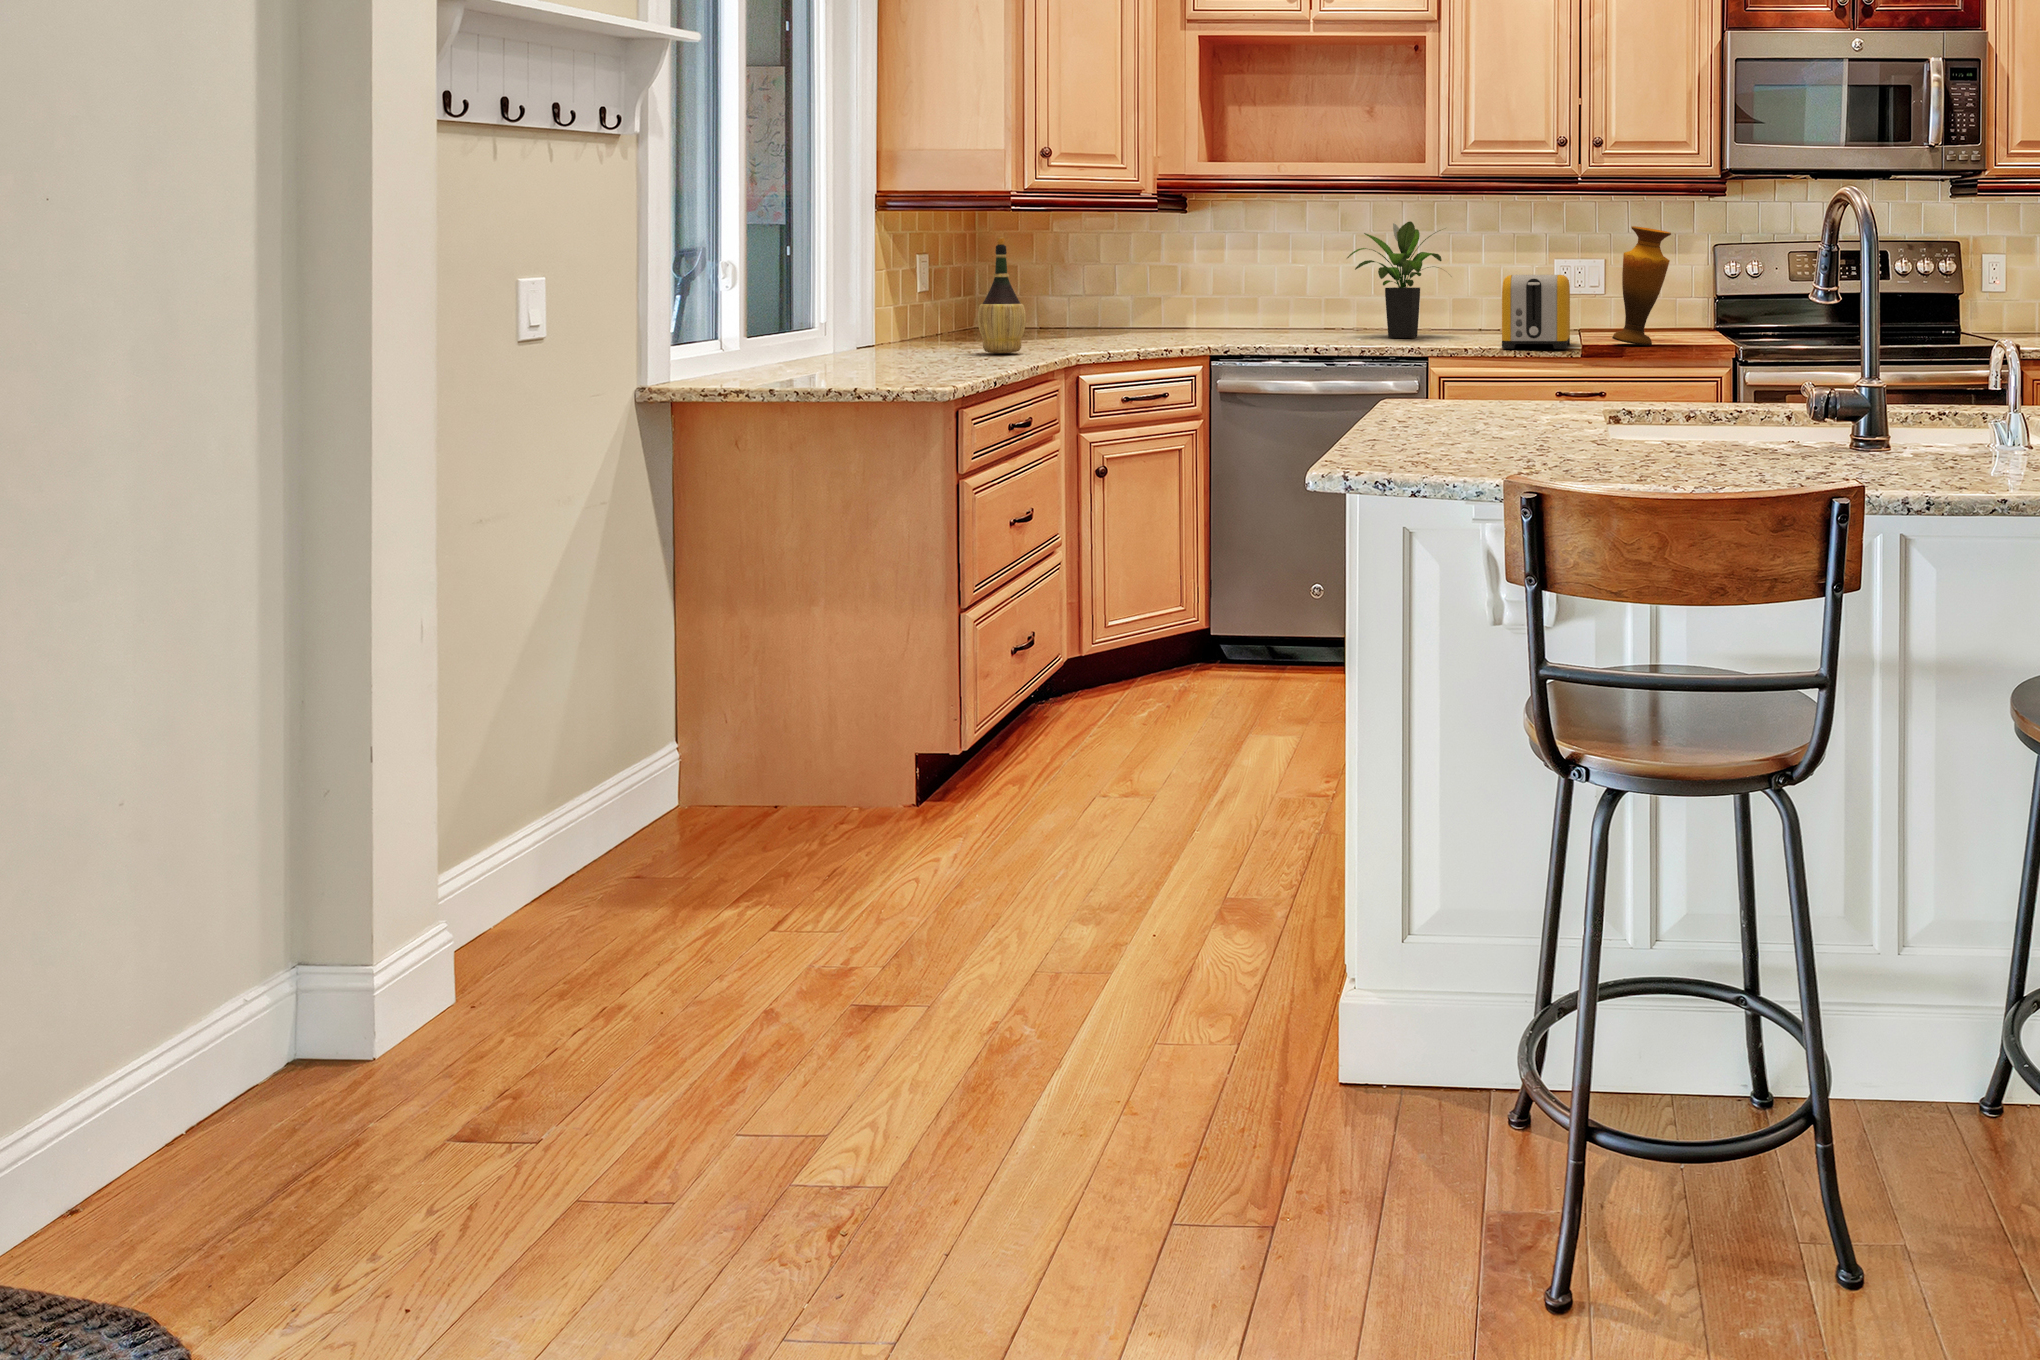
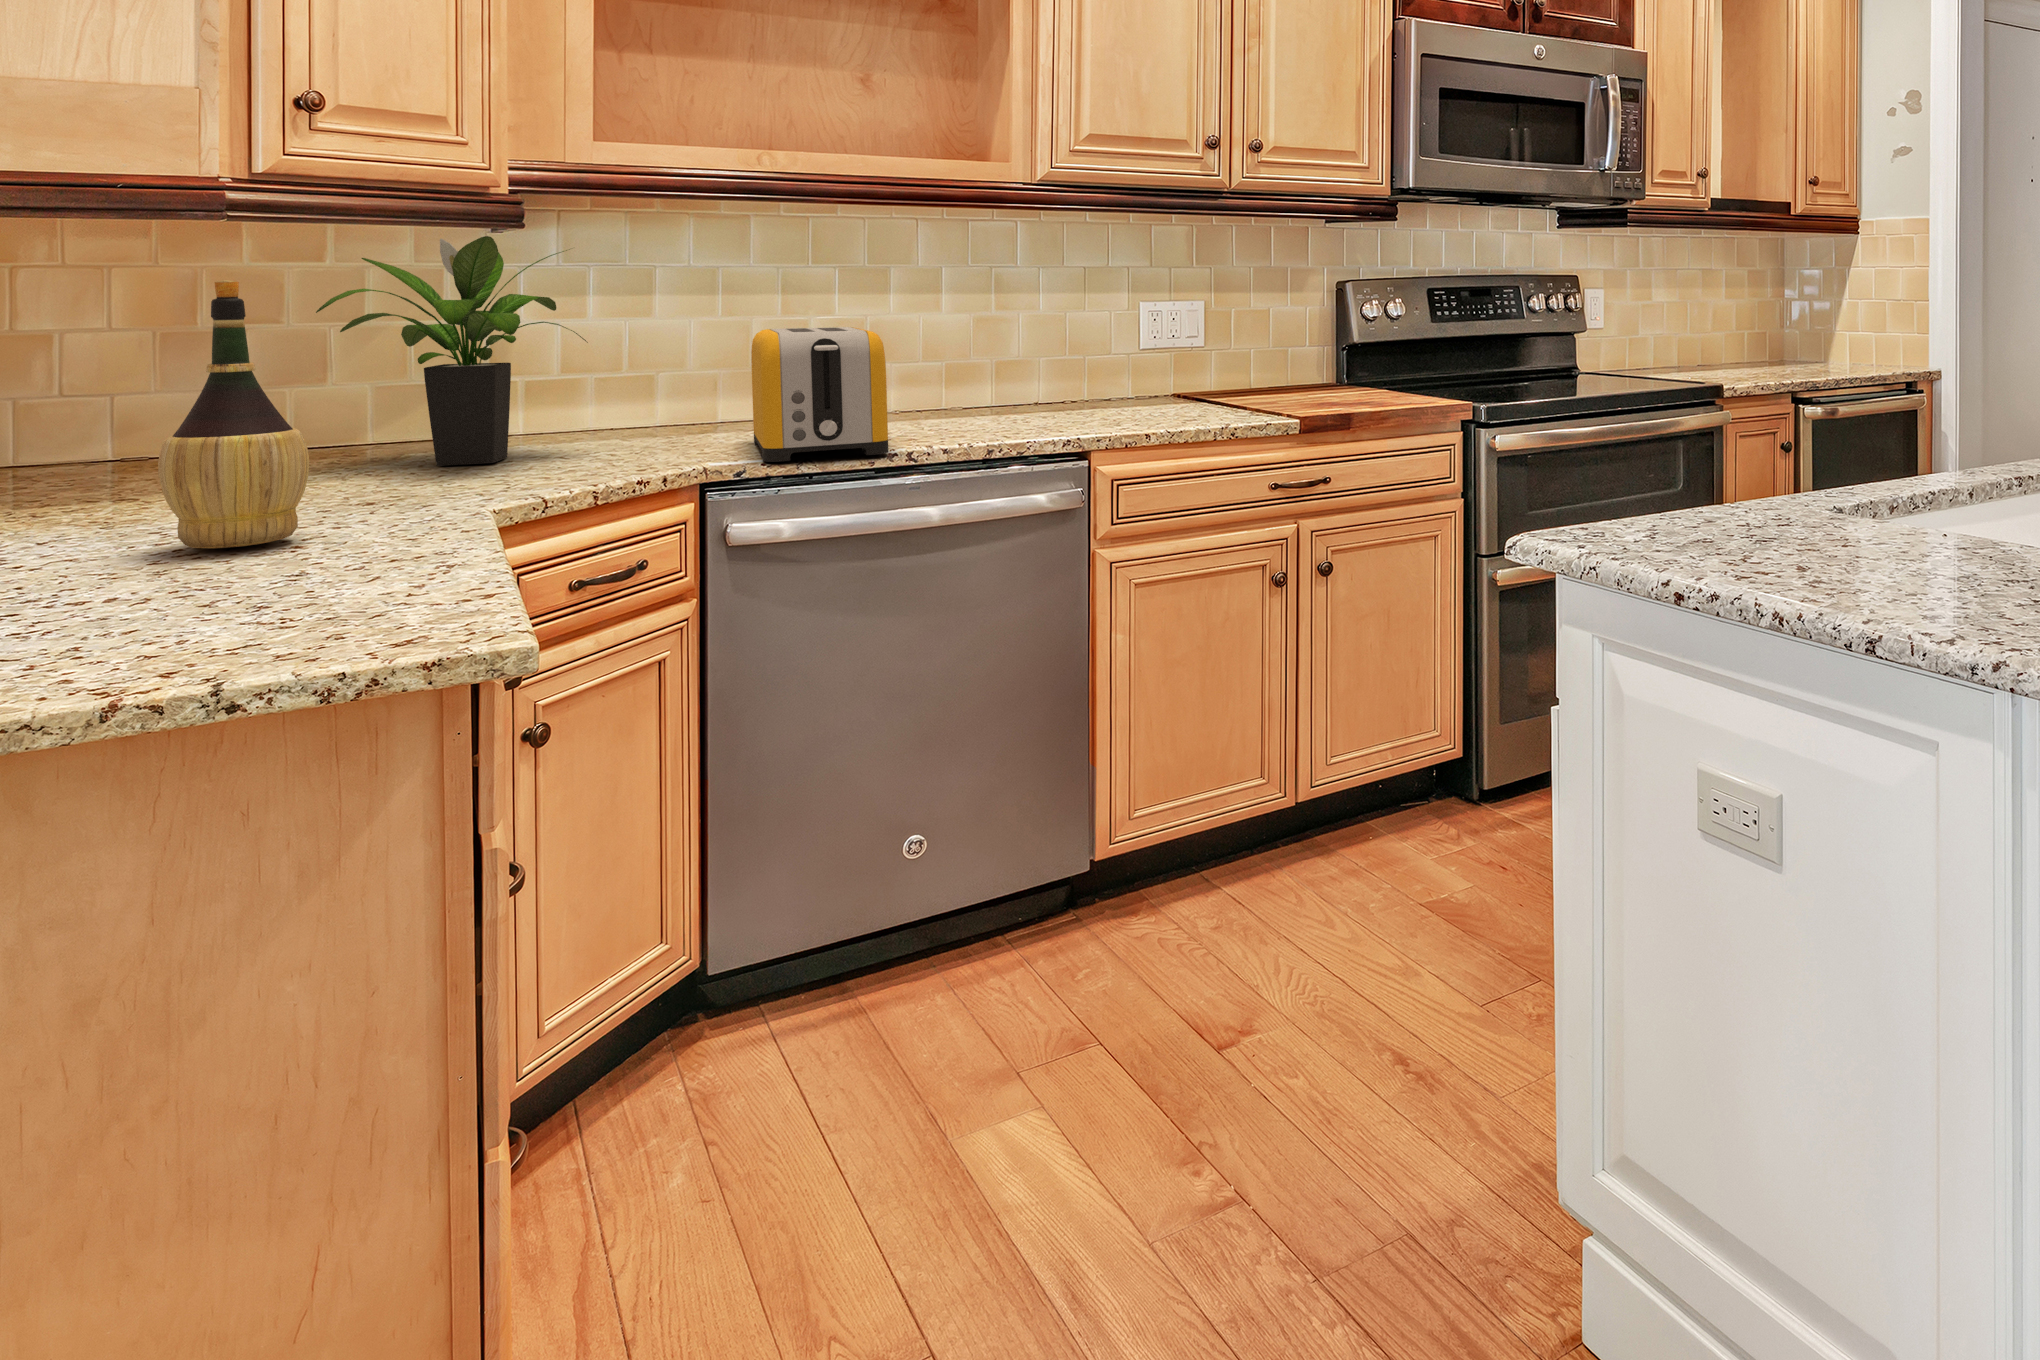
potted plant: present [1347,221,1442,338] -> present [316,236,588,466]
vase: present [1612,226,1671,345] -> none [1277,257,1354,409]
toaster: present [1502,275,1570,349] -> present [751,327,888,462]

